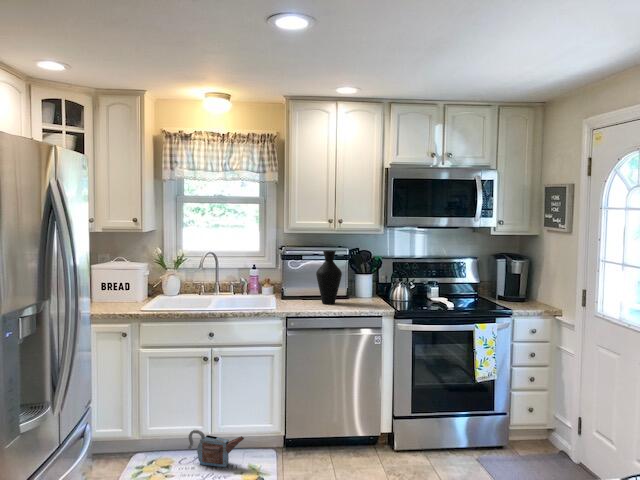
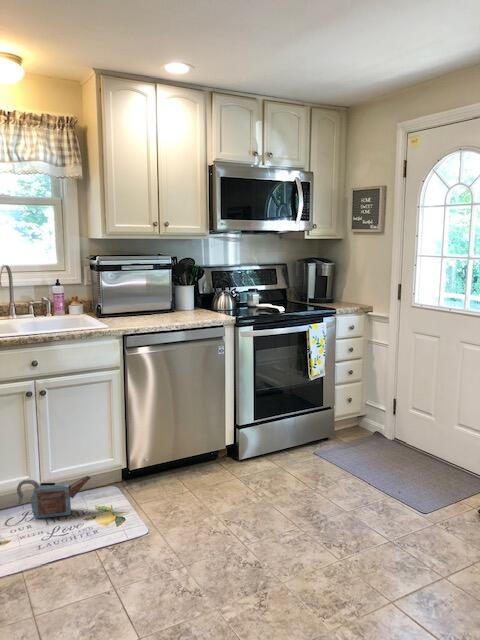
vase: present [316,251,342,304] -> none [142,258,171,318]

